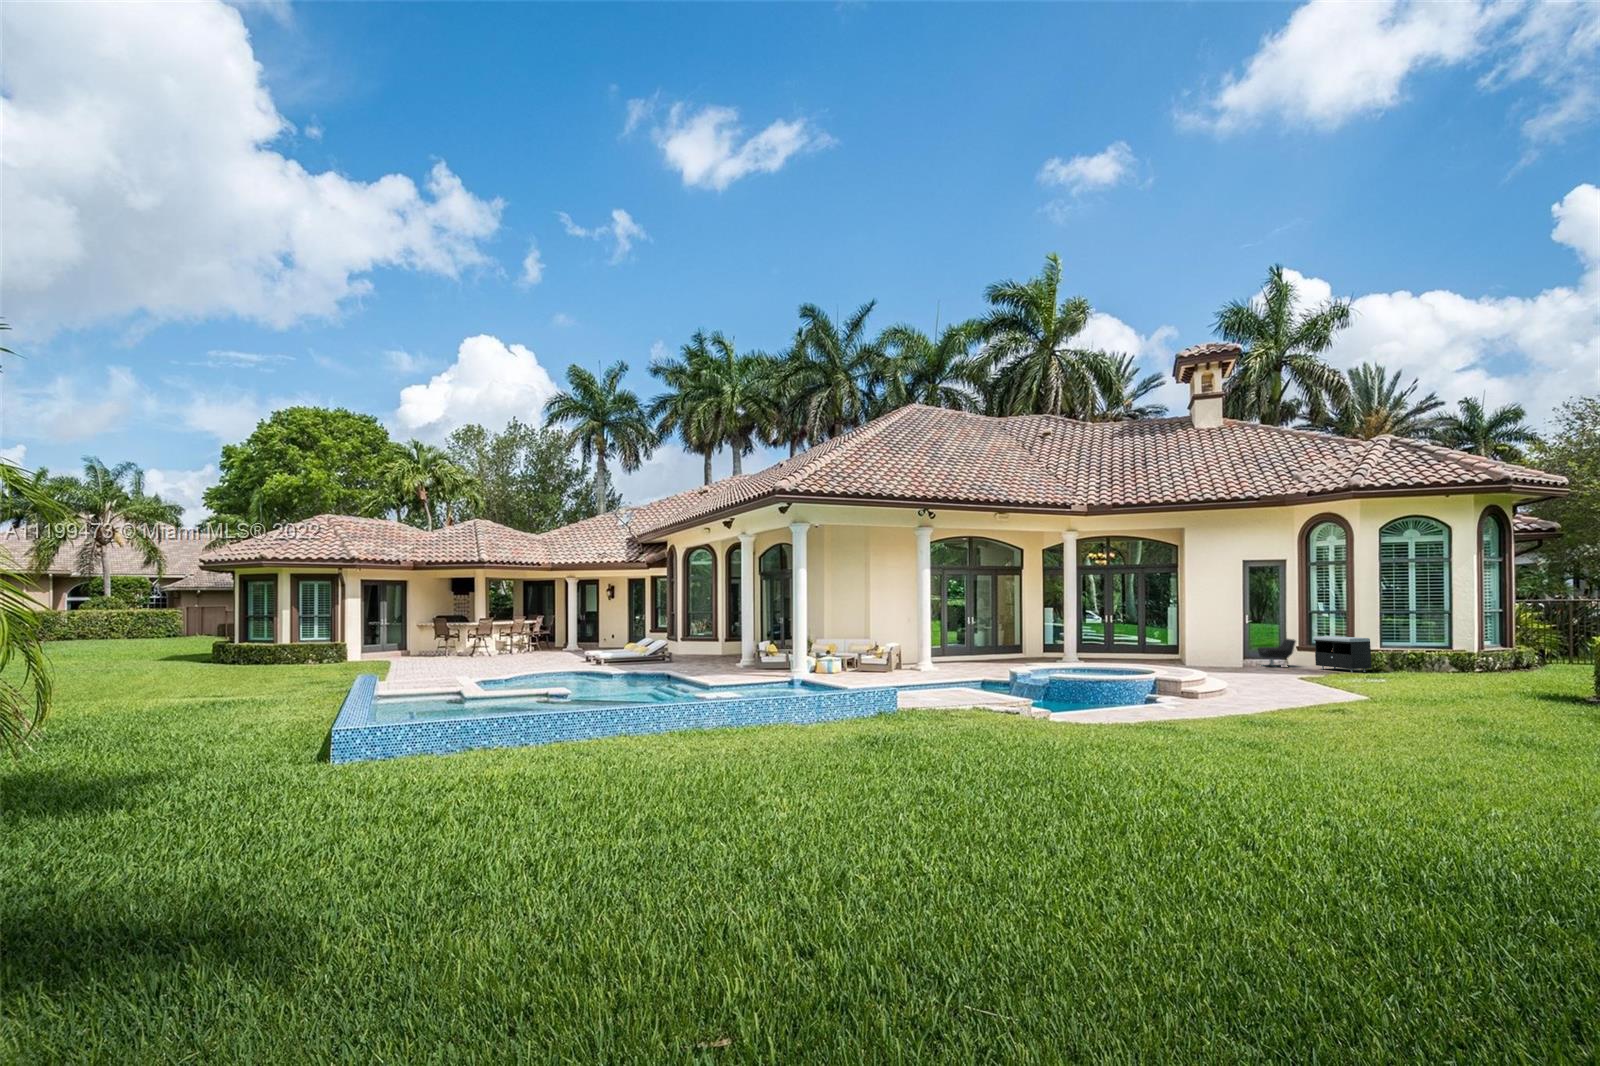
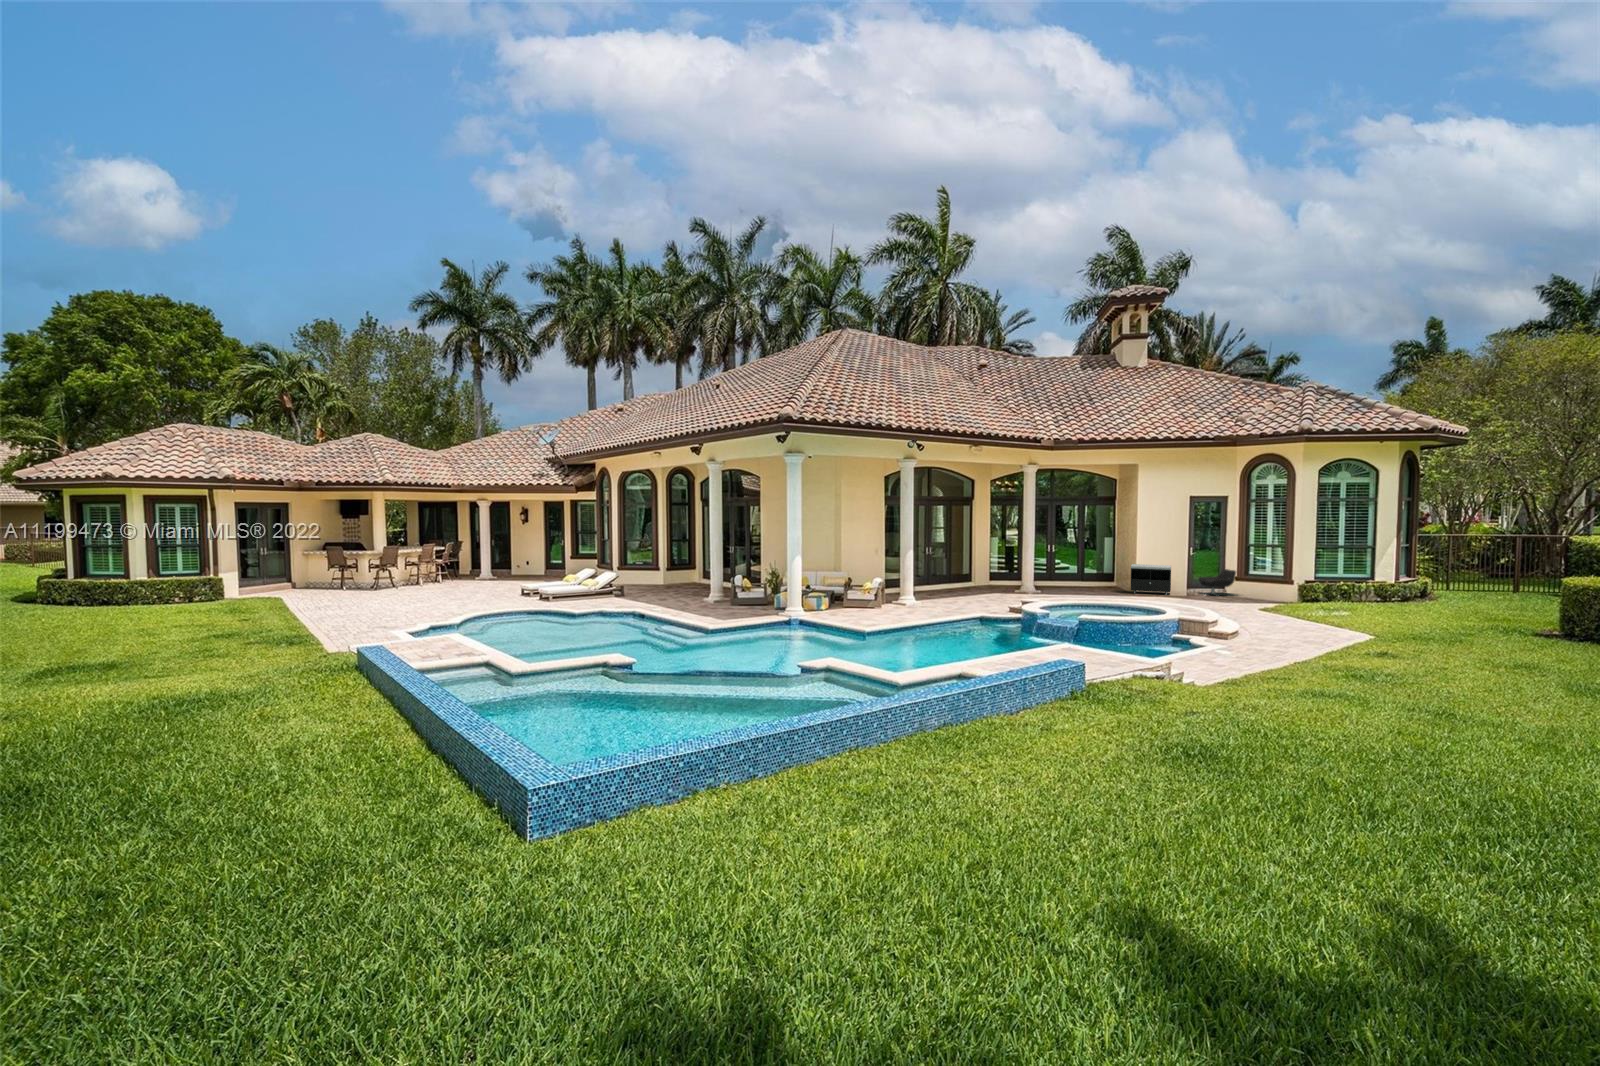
storage bench: present [1313,636,1372,672] -> present [1131,564,1171,595]

